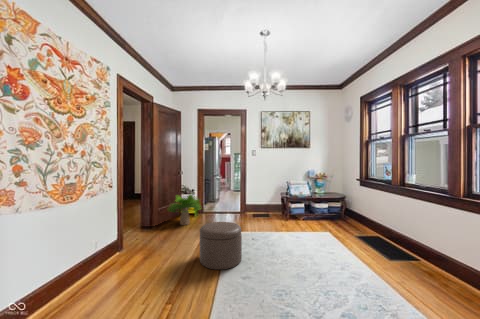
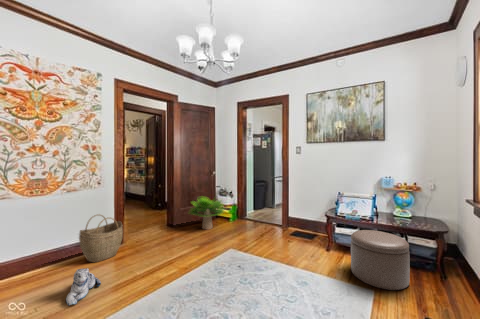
woven basket: none [106,219,144,268] -> present [79,214,123,262]
ottoman: present [200,222,242,270] -> present [351,230,410,290]
plush toy: none [153,259,181,290] -> present [66,268,101,306]

